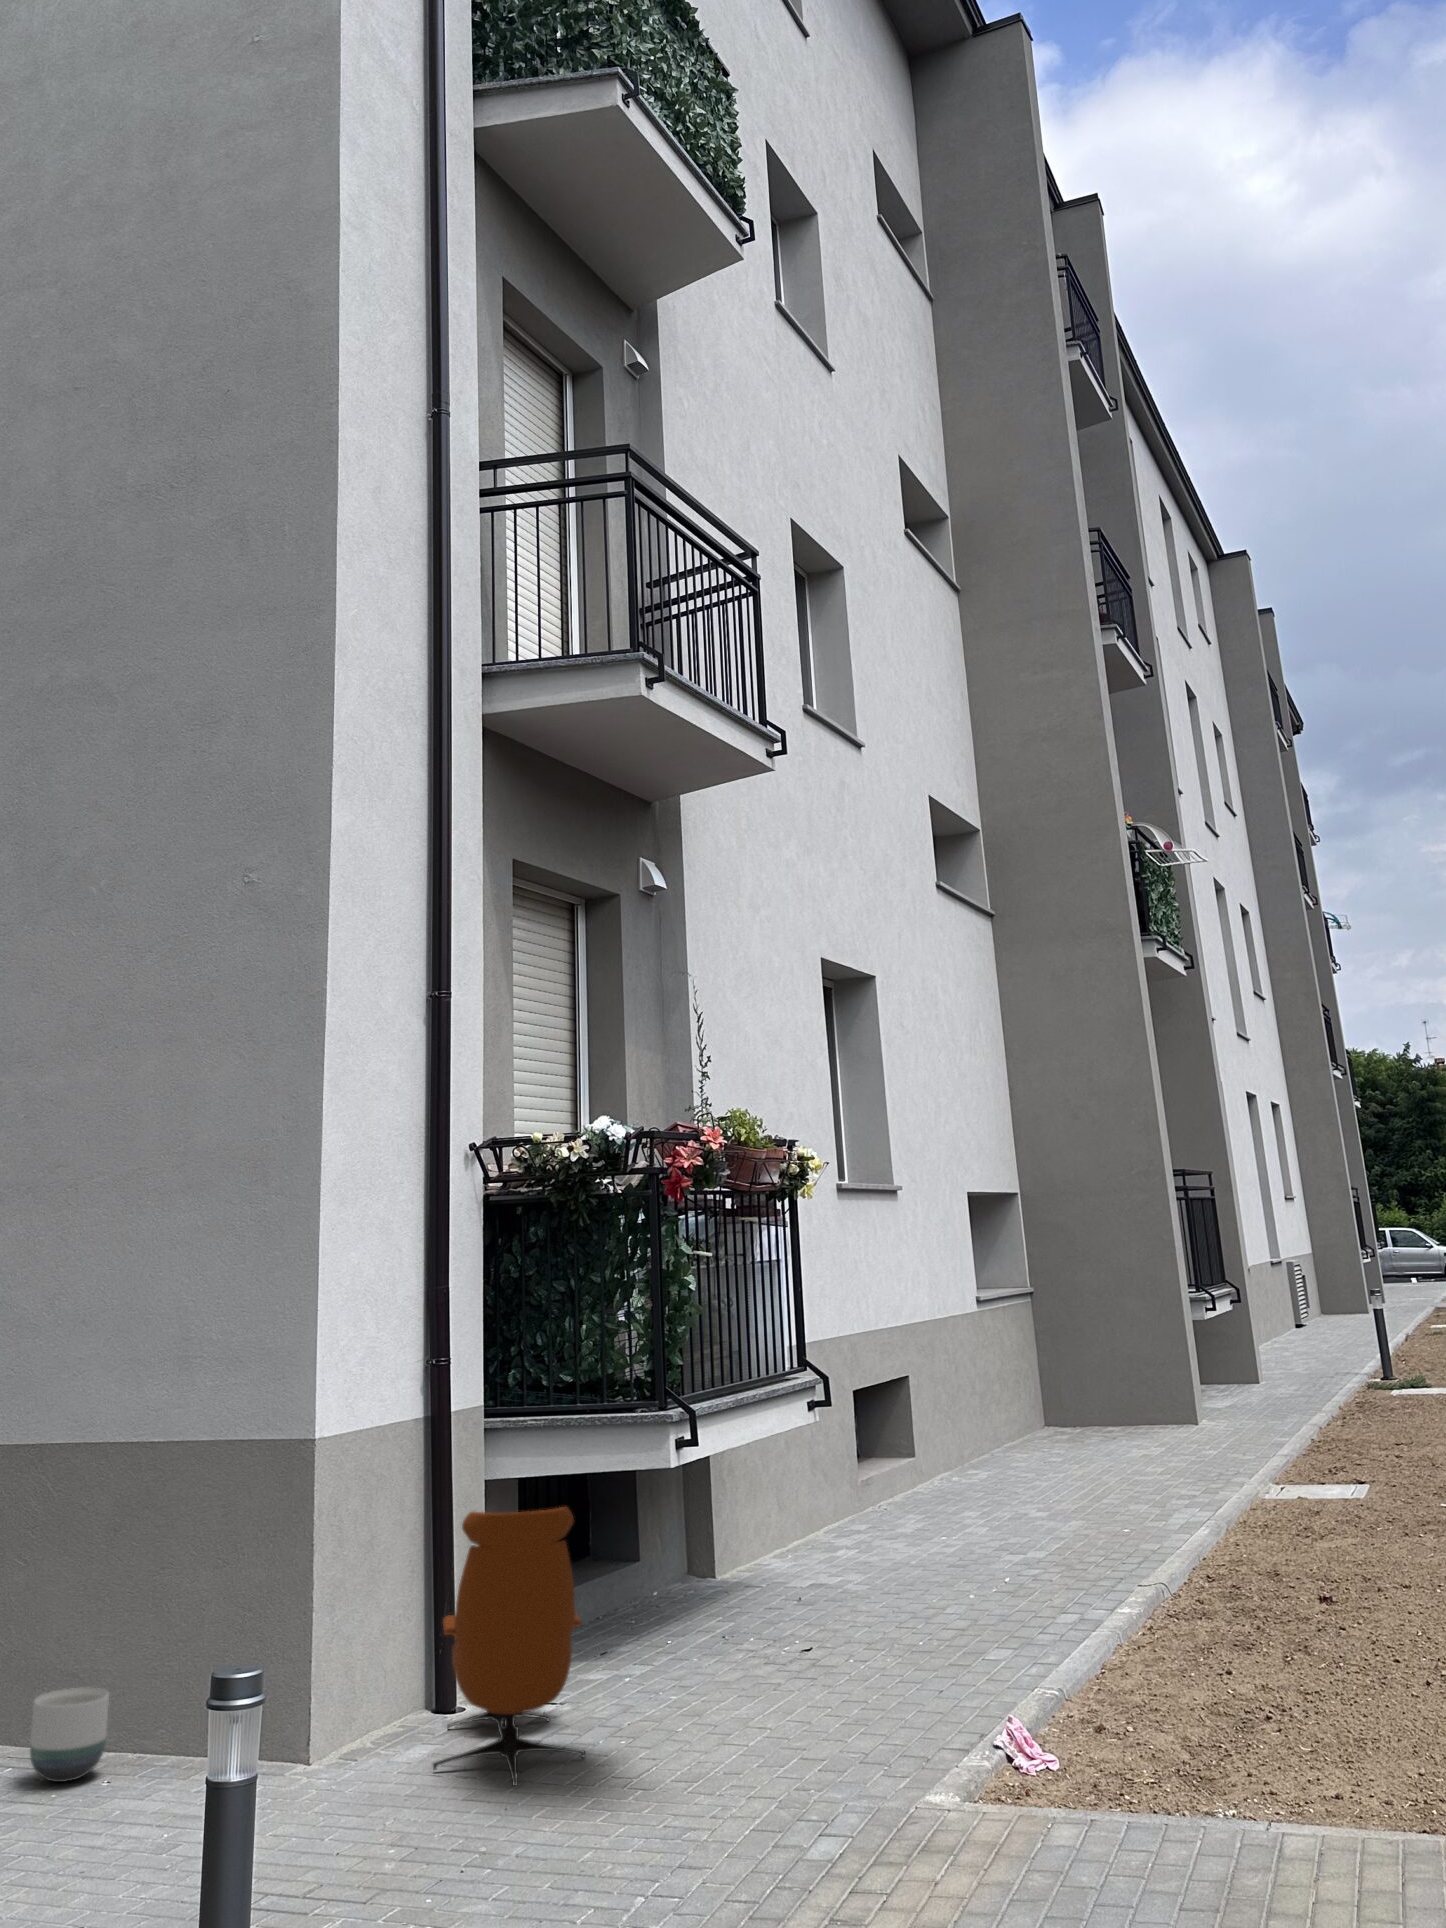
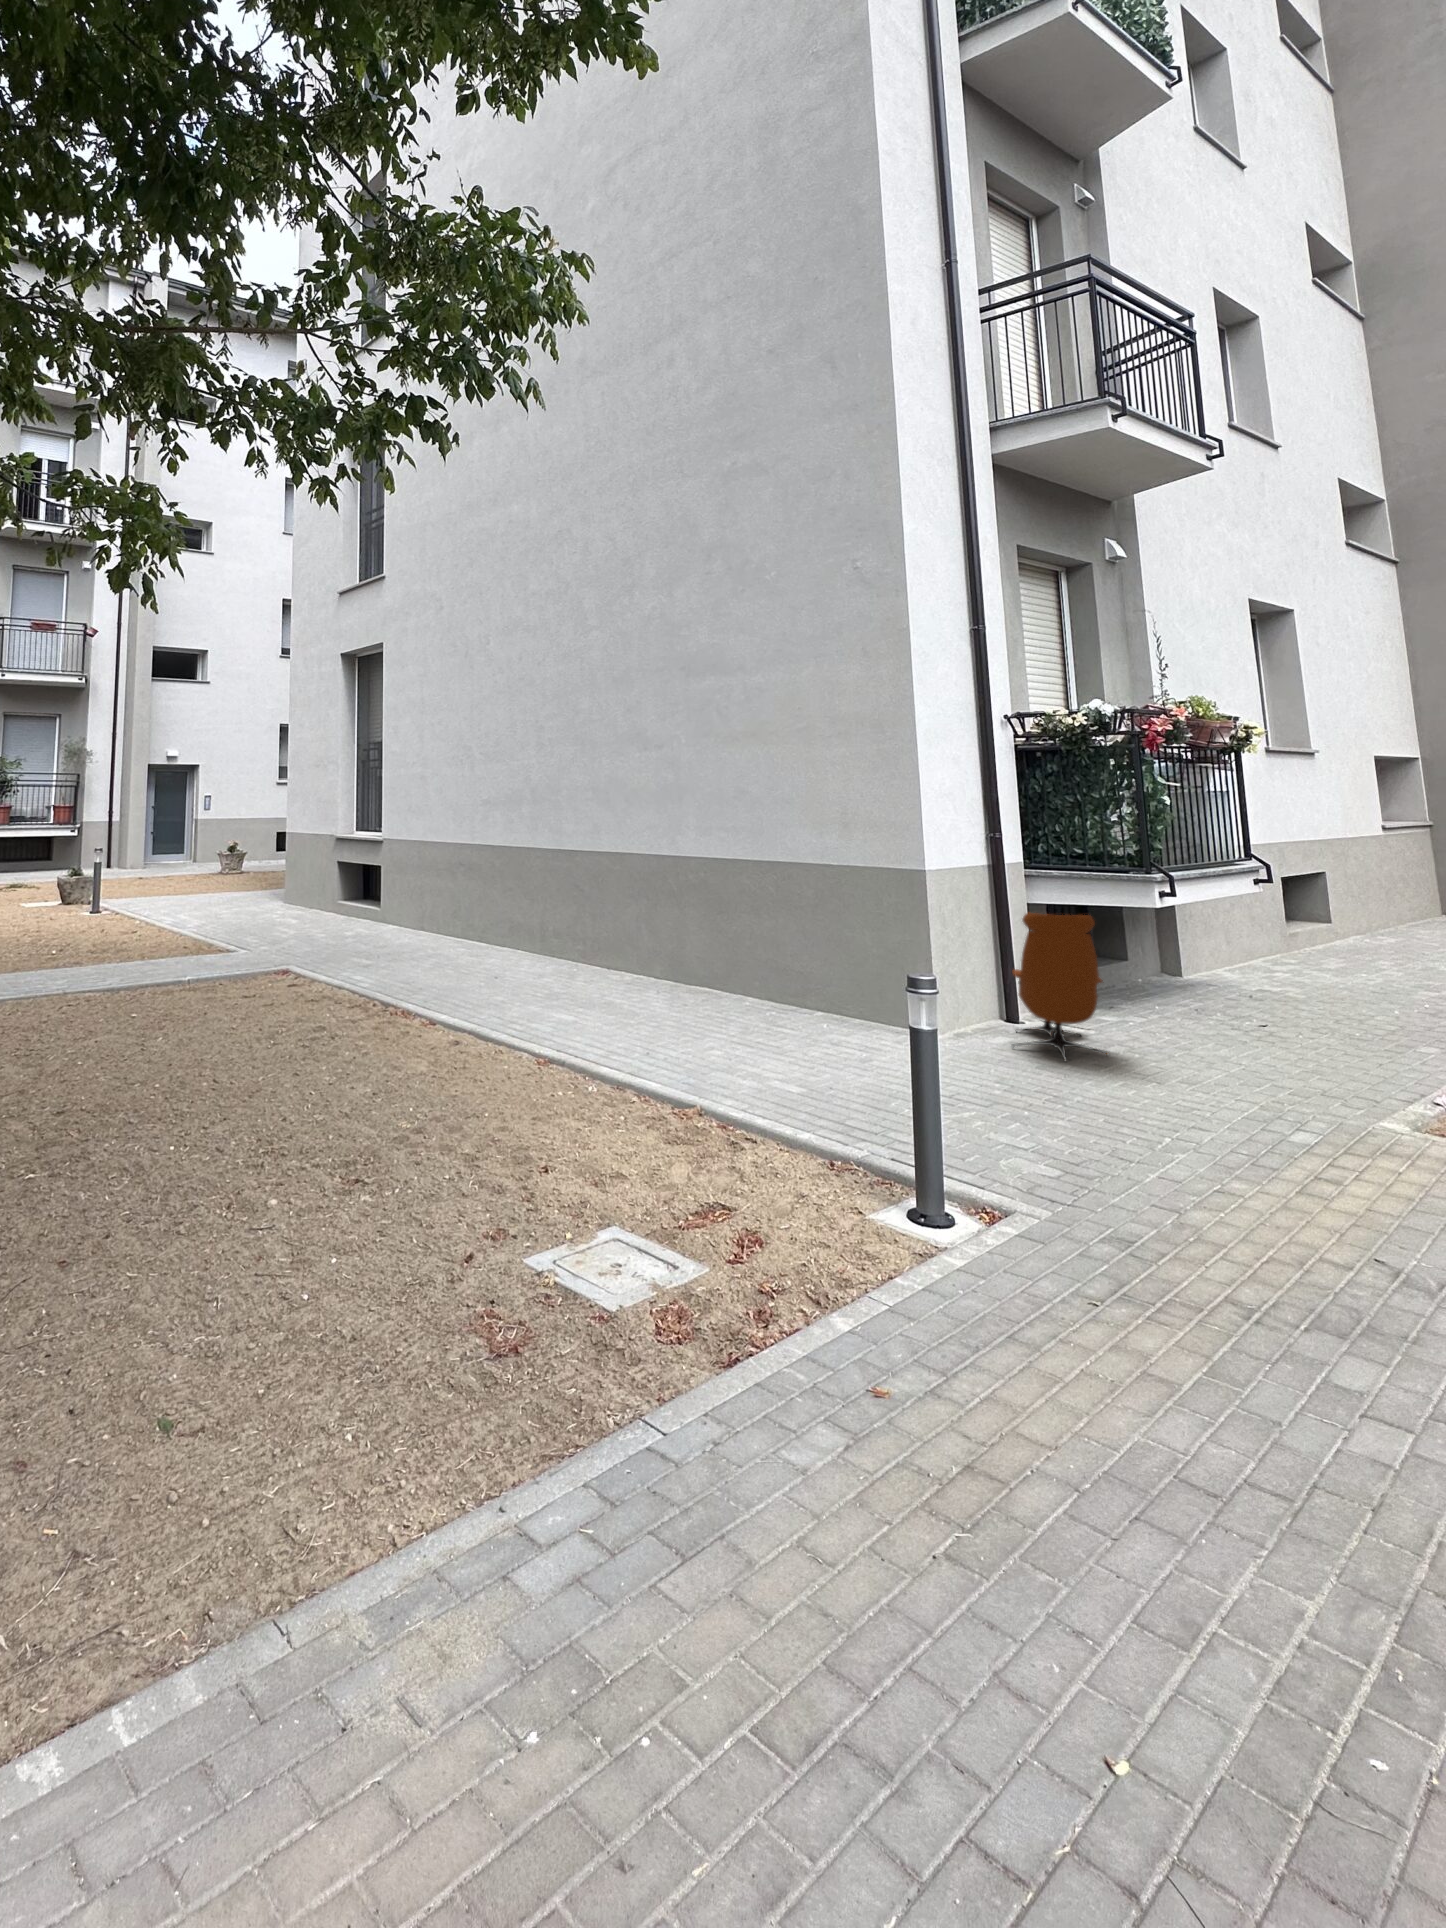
planter: present [30,1688,109,1782] -> none [784,983,823,1025]

